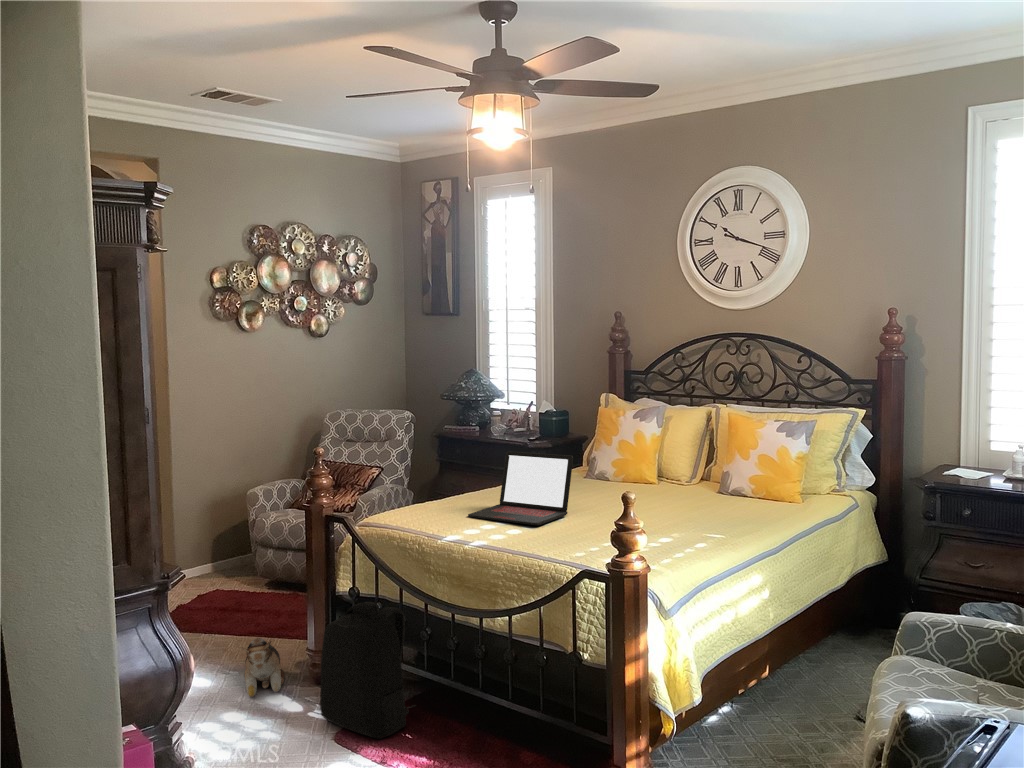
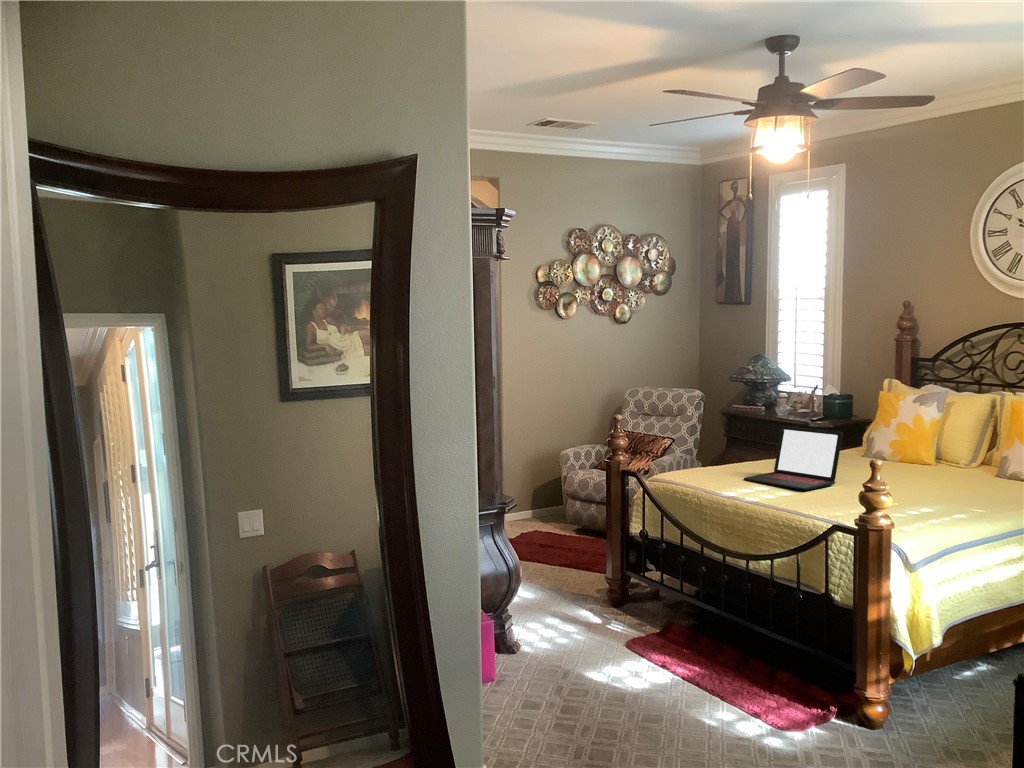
backpack: present [320,602,416,739] -> none [615,541,693,651]
plush toy: present [242,638,285,697] -> none [555,563,587,610]

